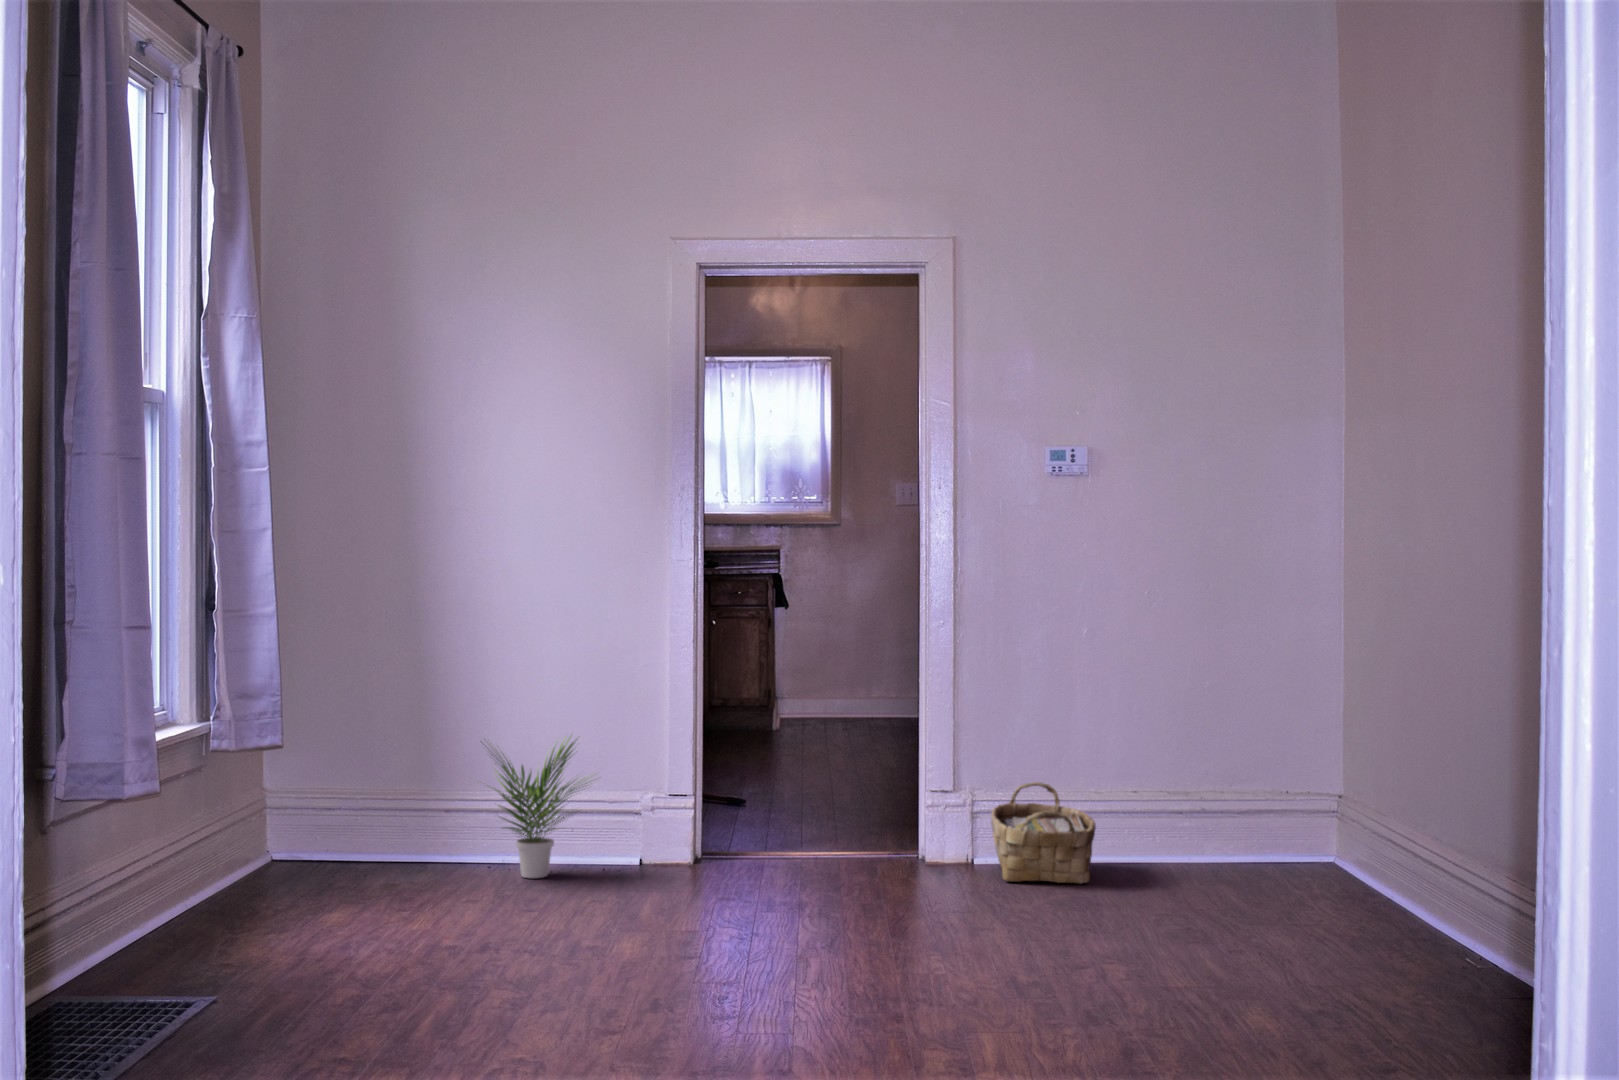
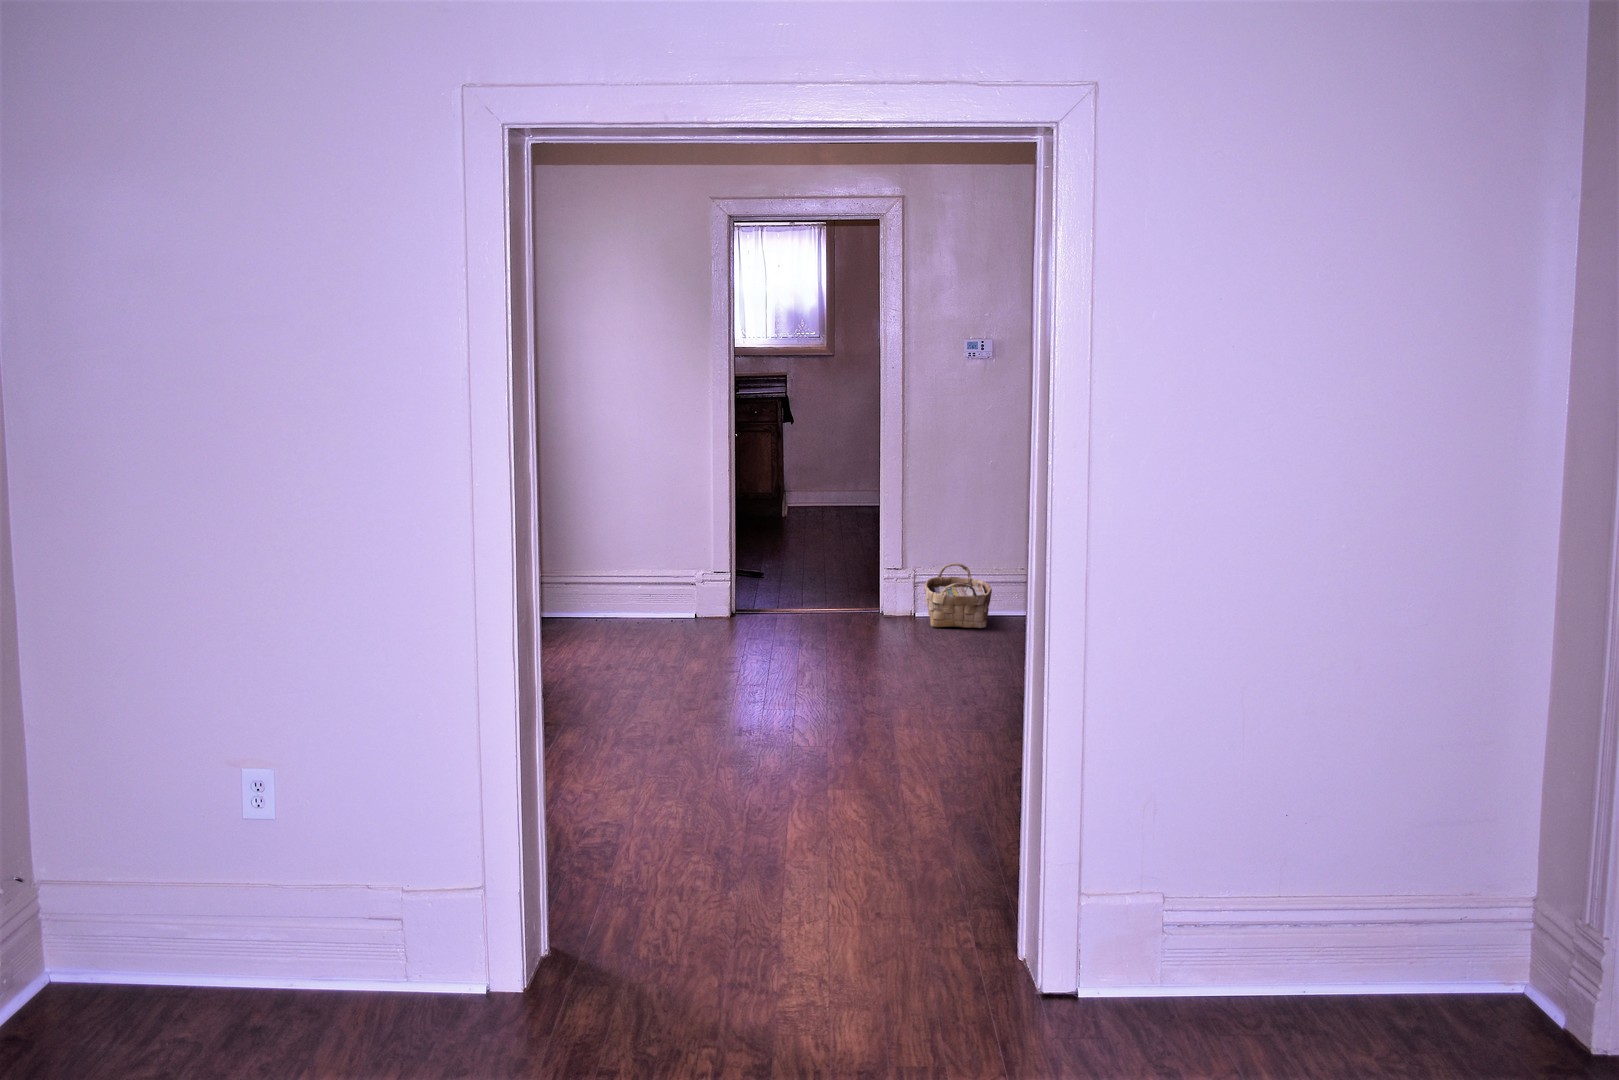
potted plant: present [488,738,586,879] -> none [585,533,672,627]

